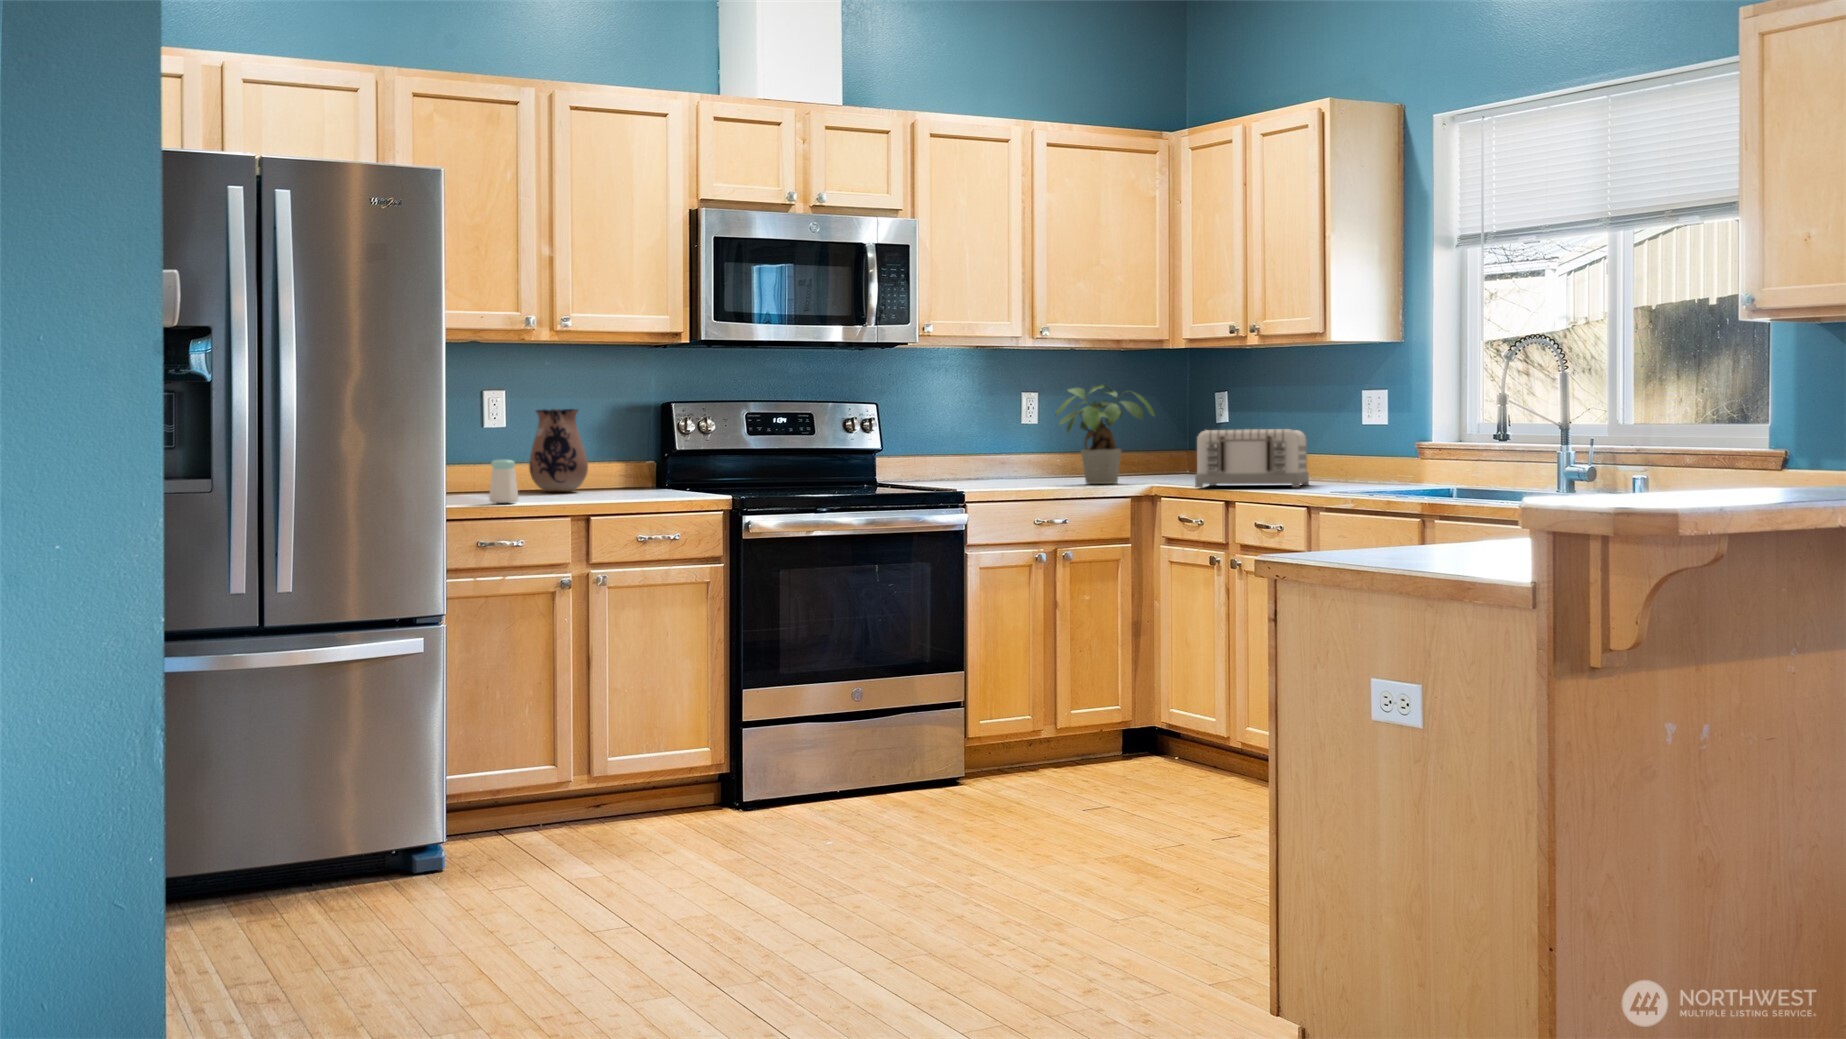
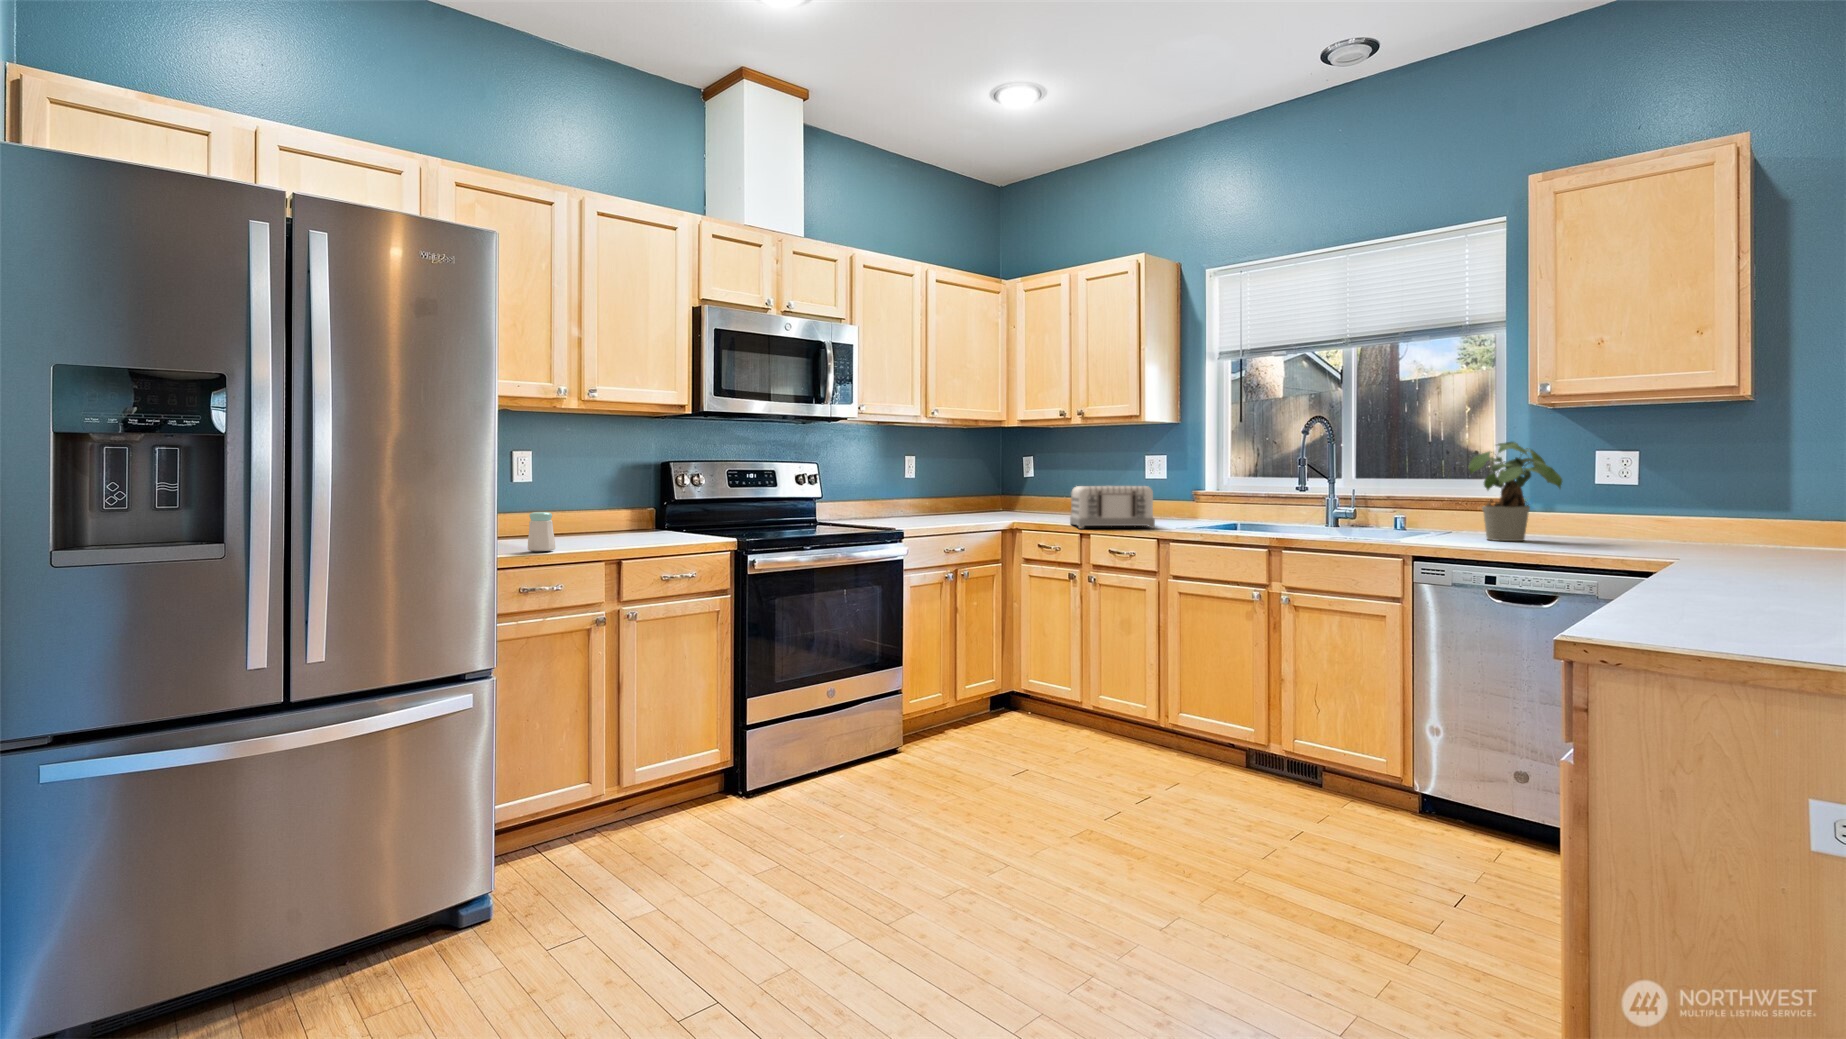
potted plant: present [1056,385,1155,484] -> present [1469,442,1562,541]
ceramic pitcher: present [529,409,588,491] -> none [553,466,605,535]

